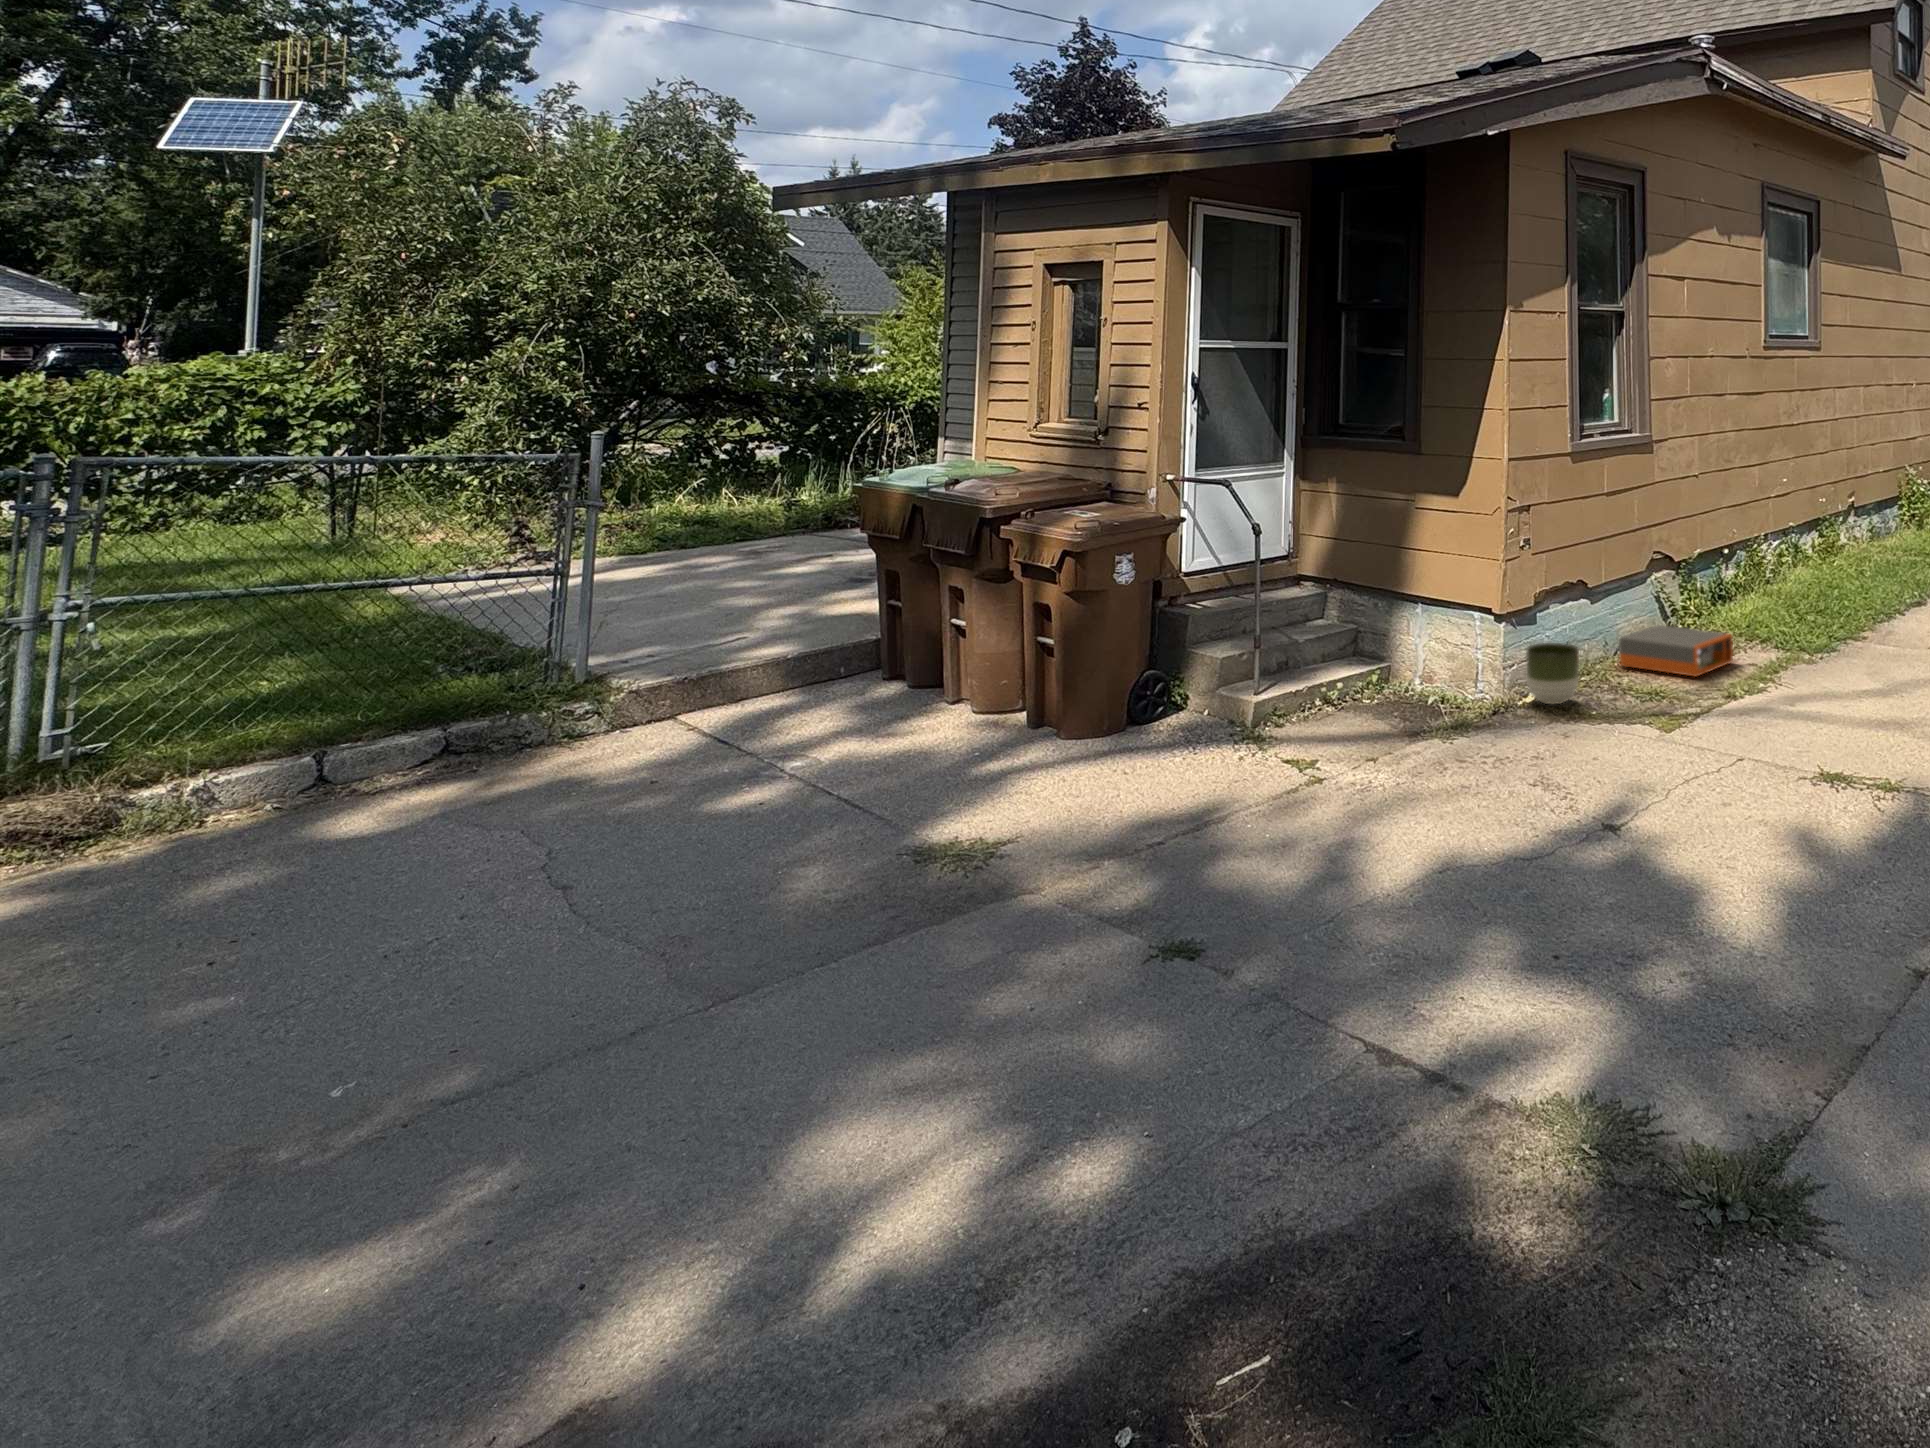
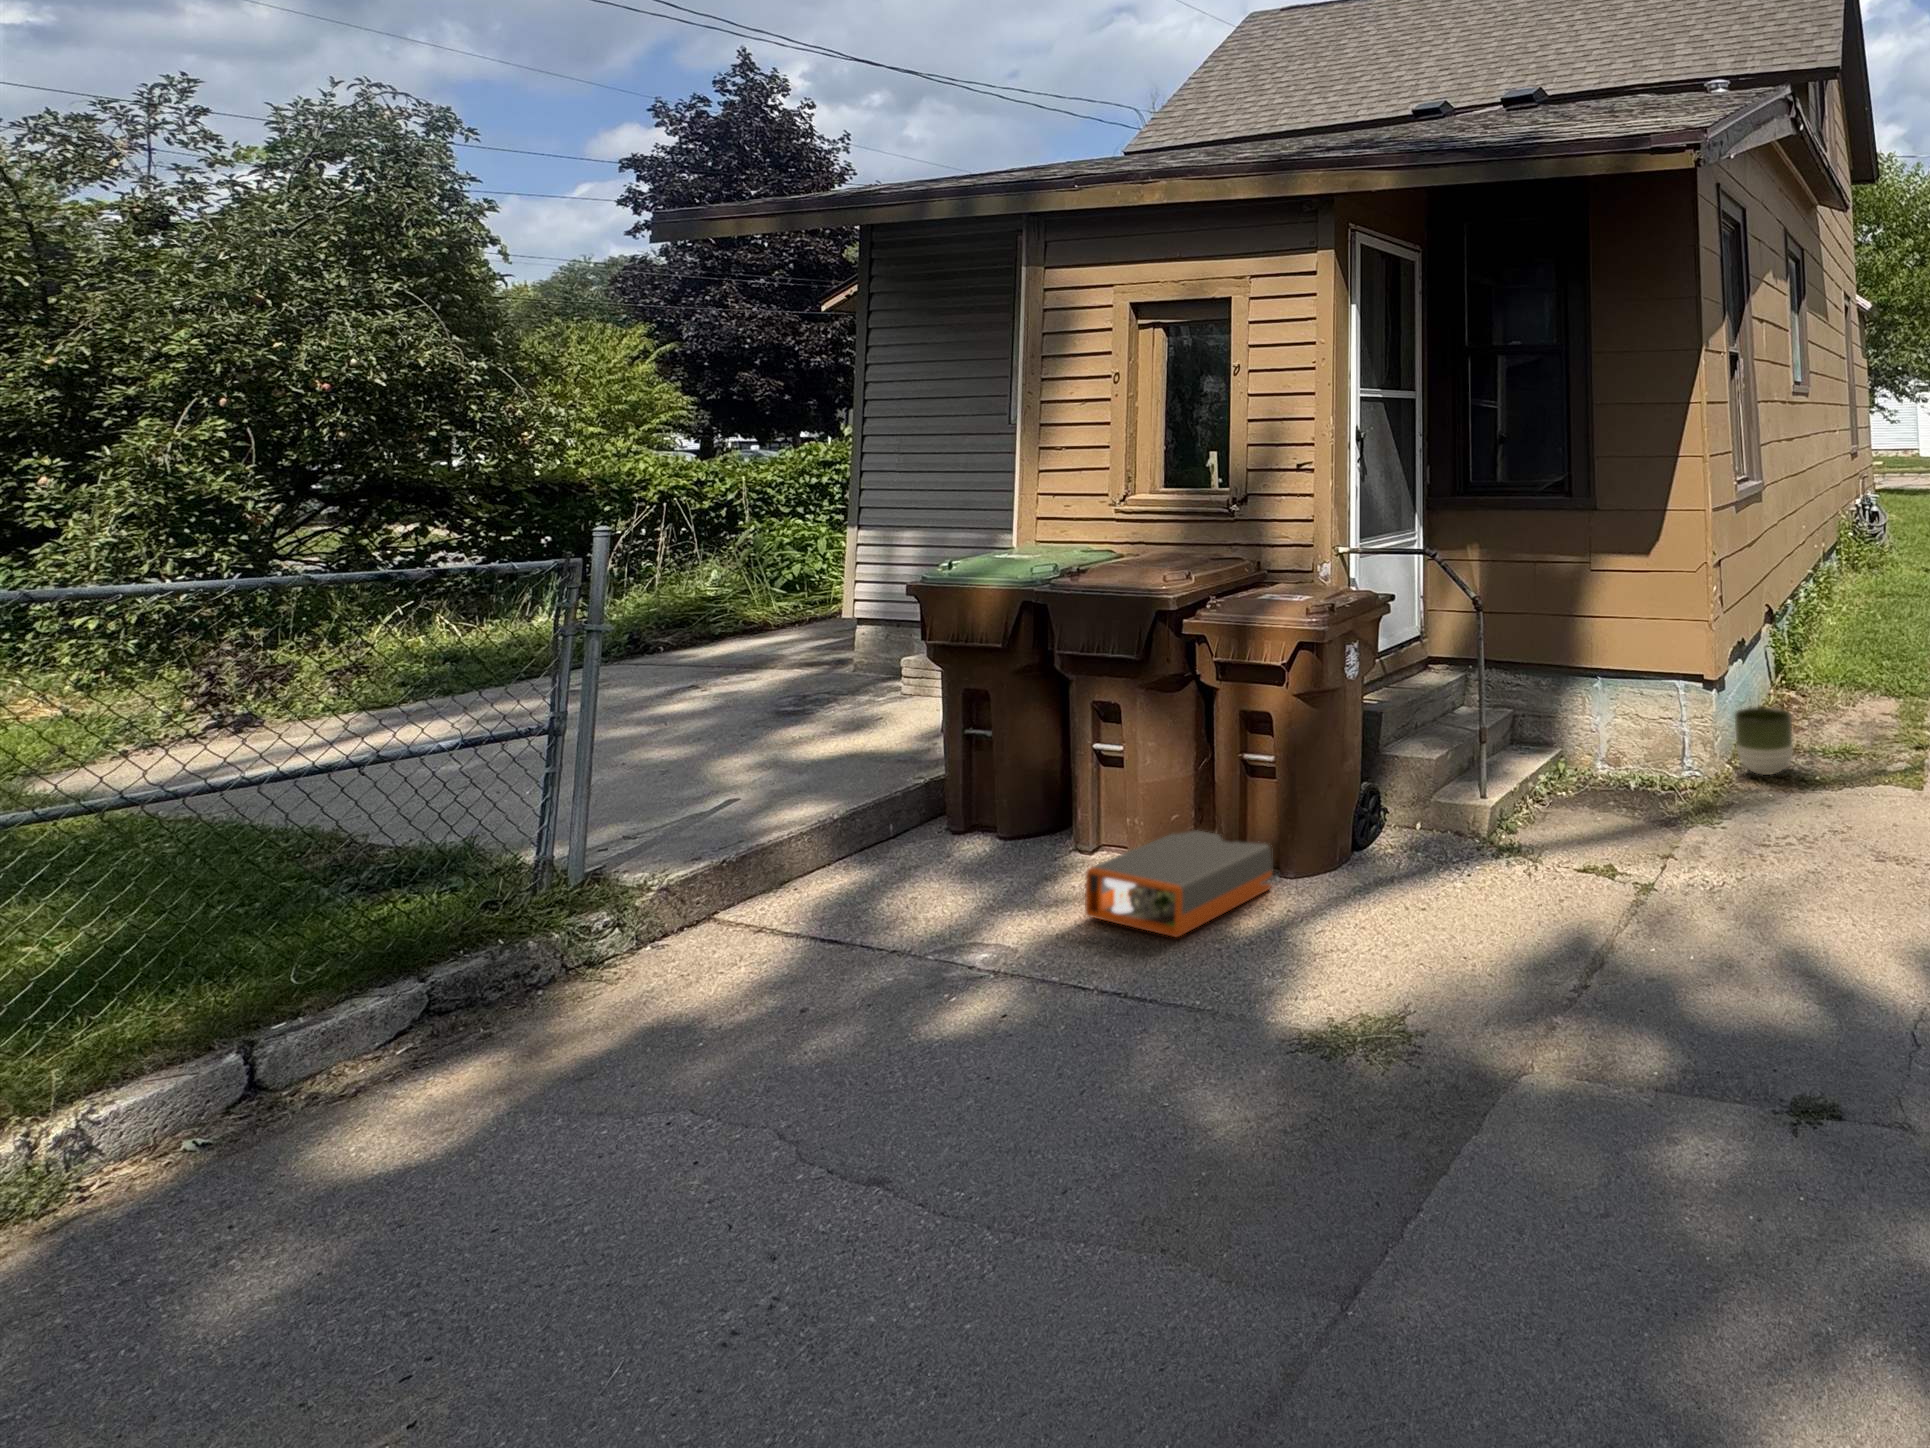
storage box: present [1619,625,1733,676] -> present [1085,830,1273,937]

